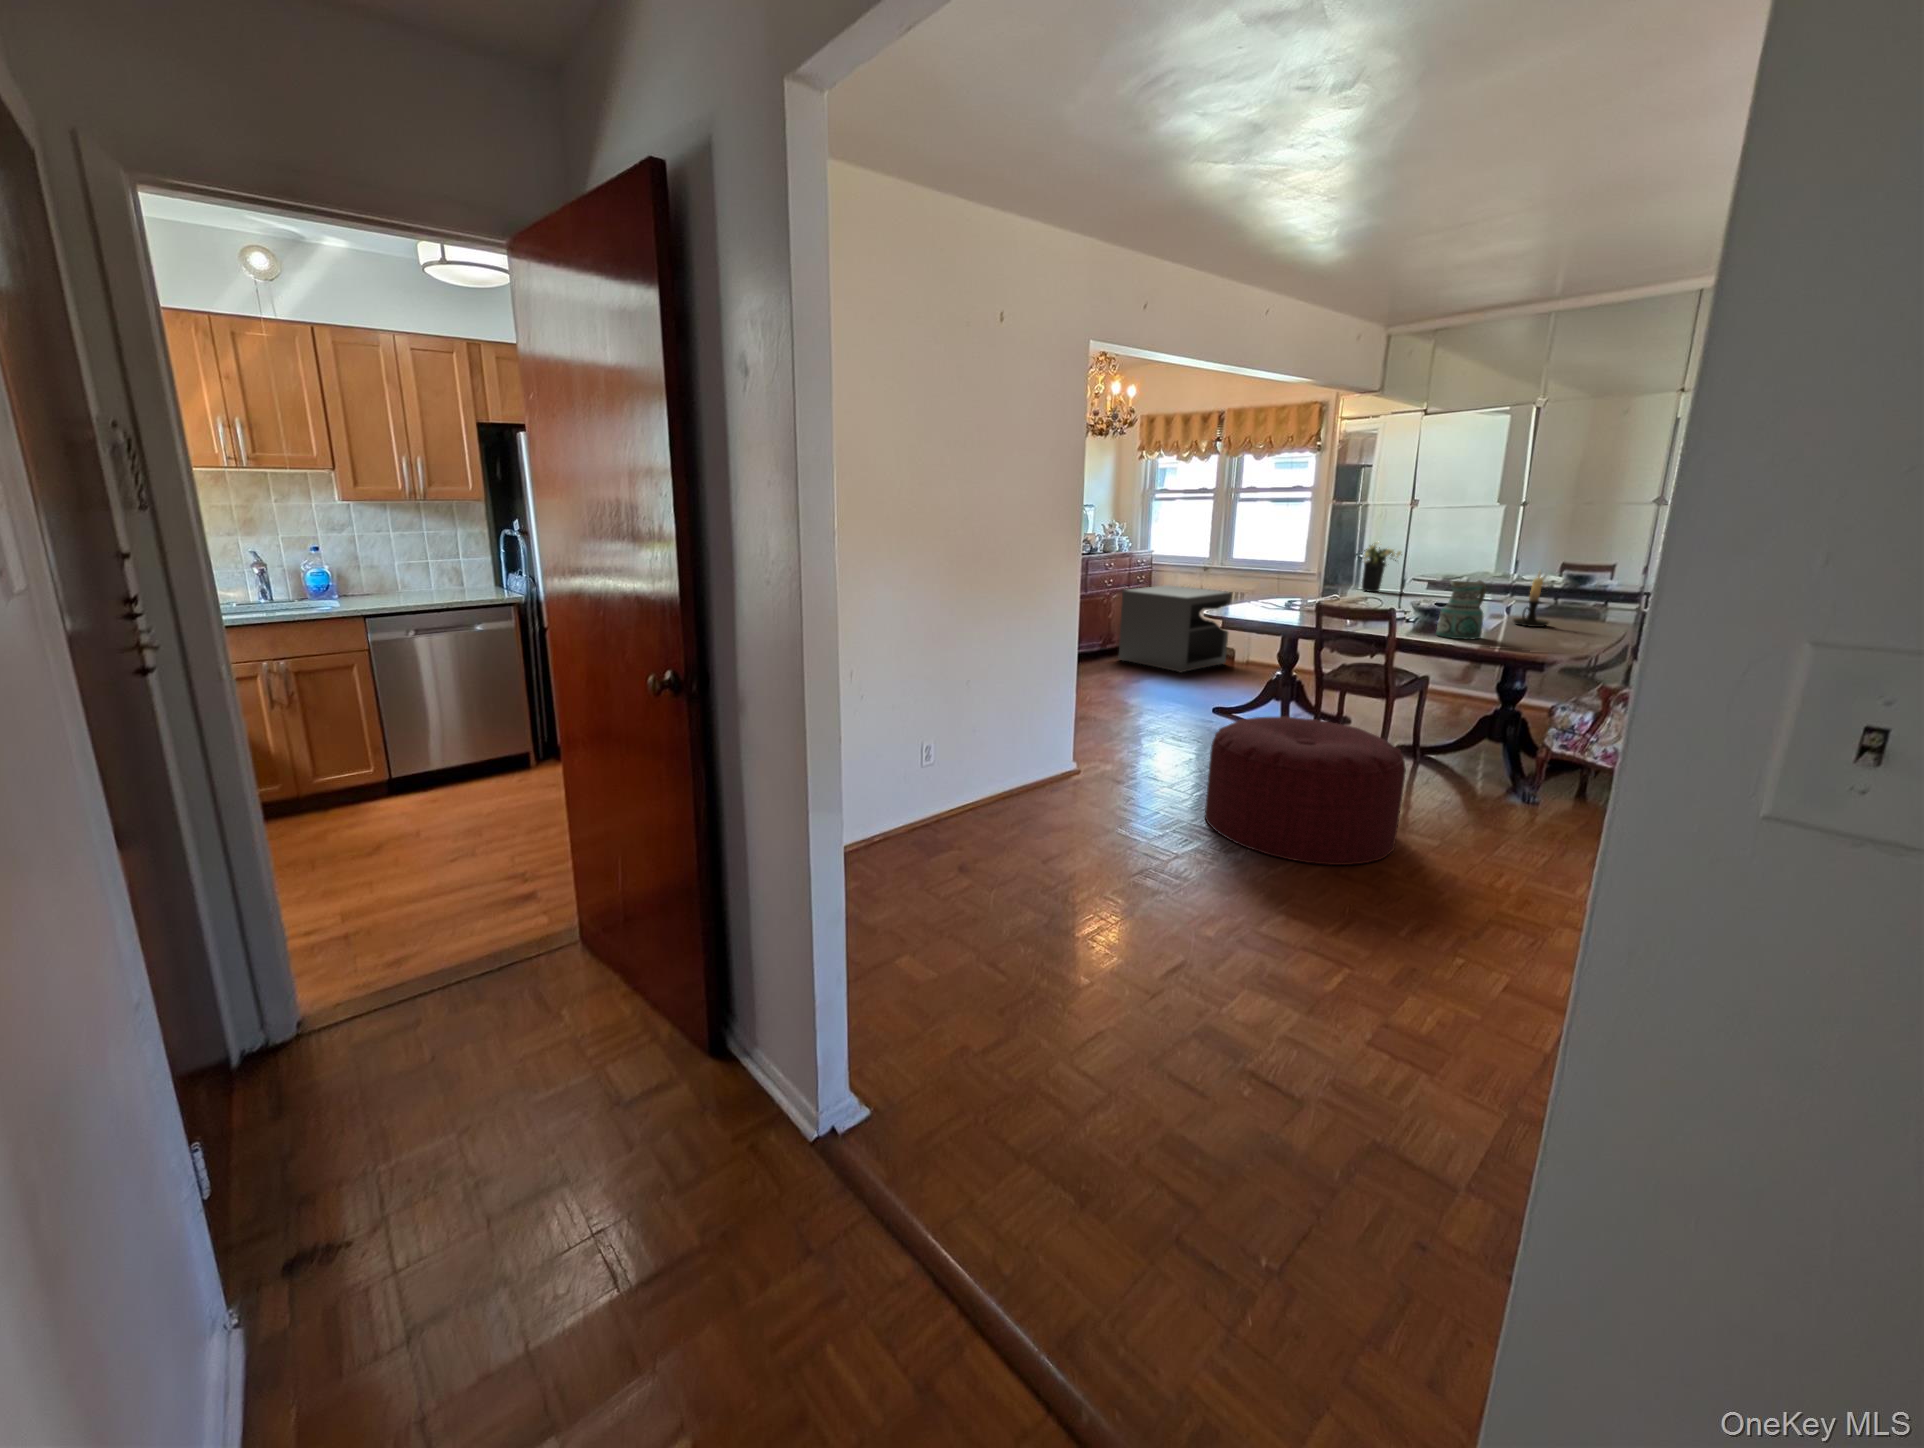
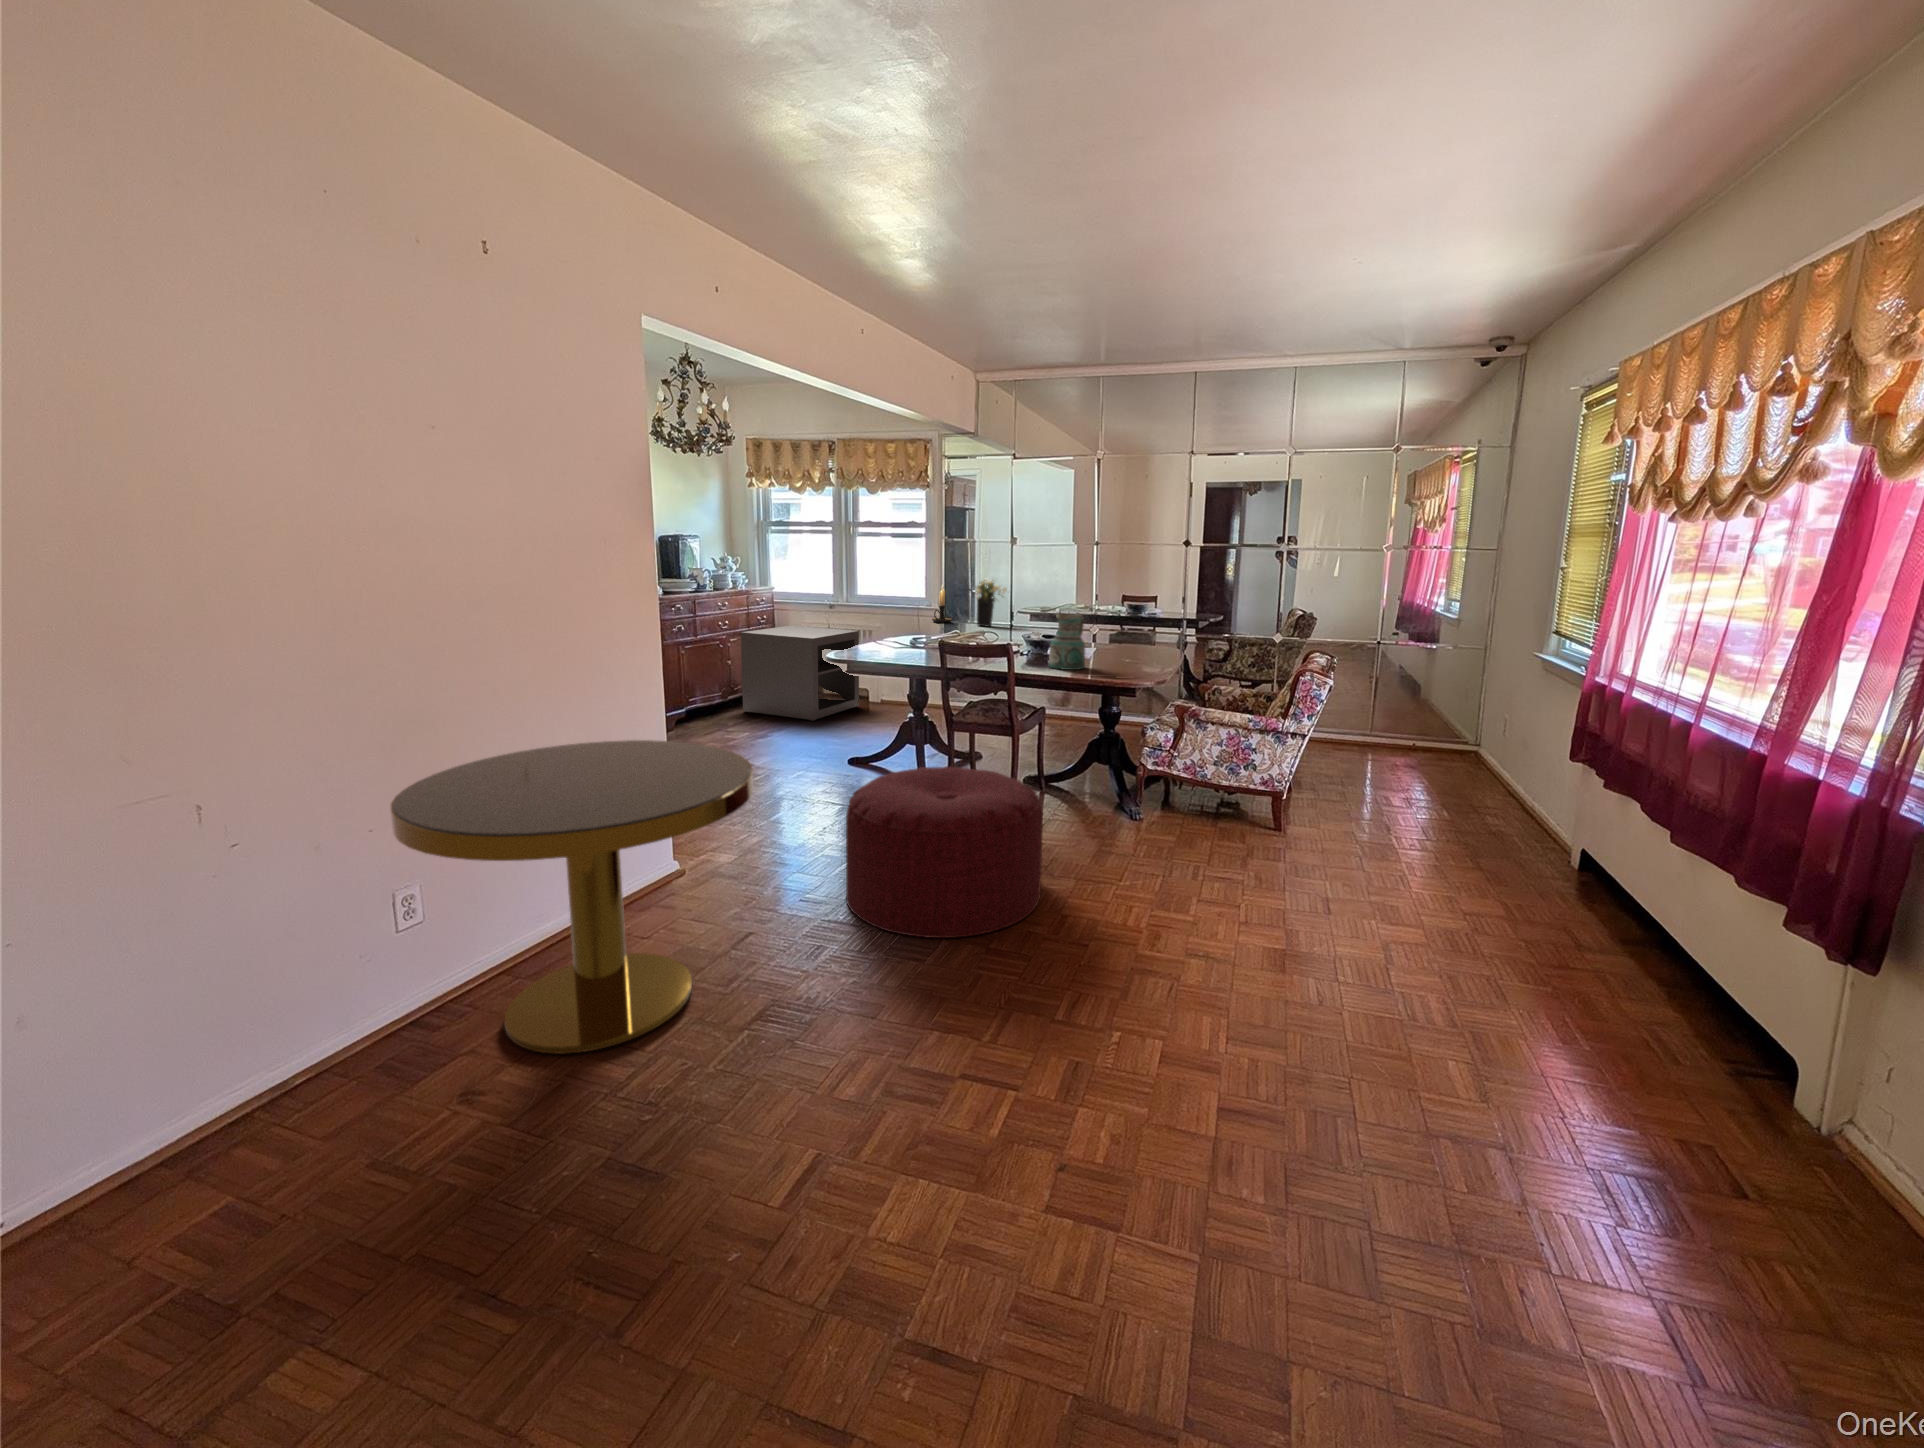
candle holder: present [1513,571,1549,627] -> present [932,585,952,623]
side table: none [925,665,1144,869] -> present [391,740,753,1054]

